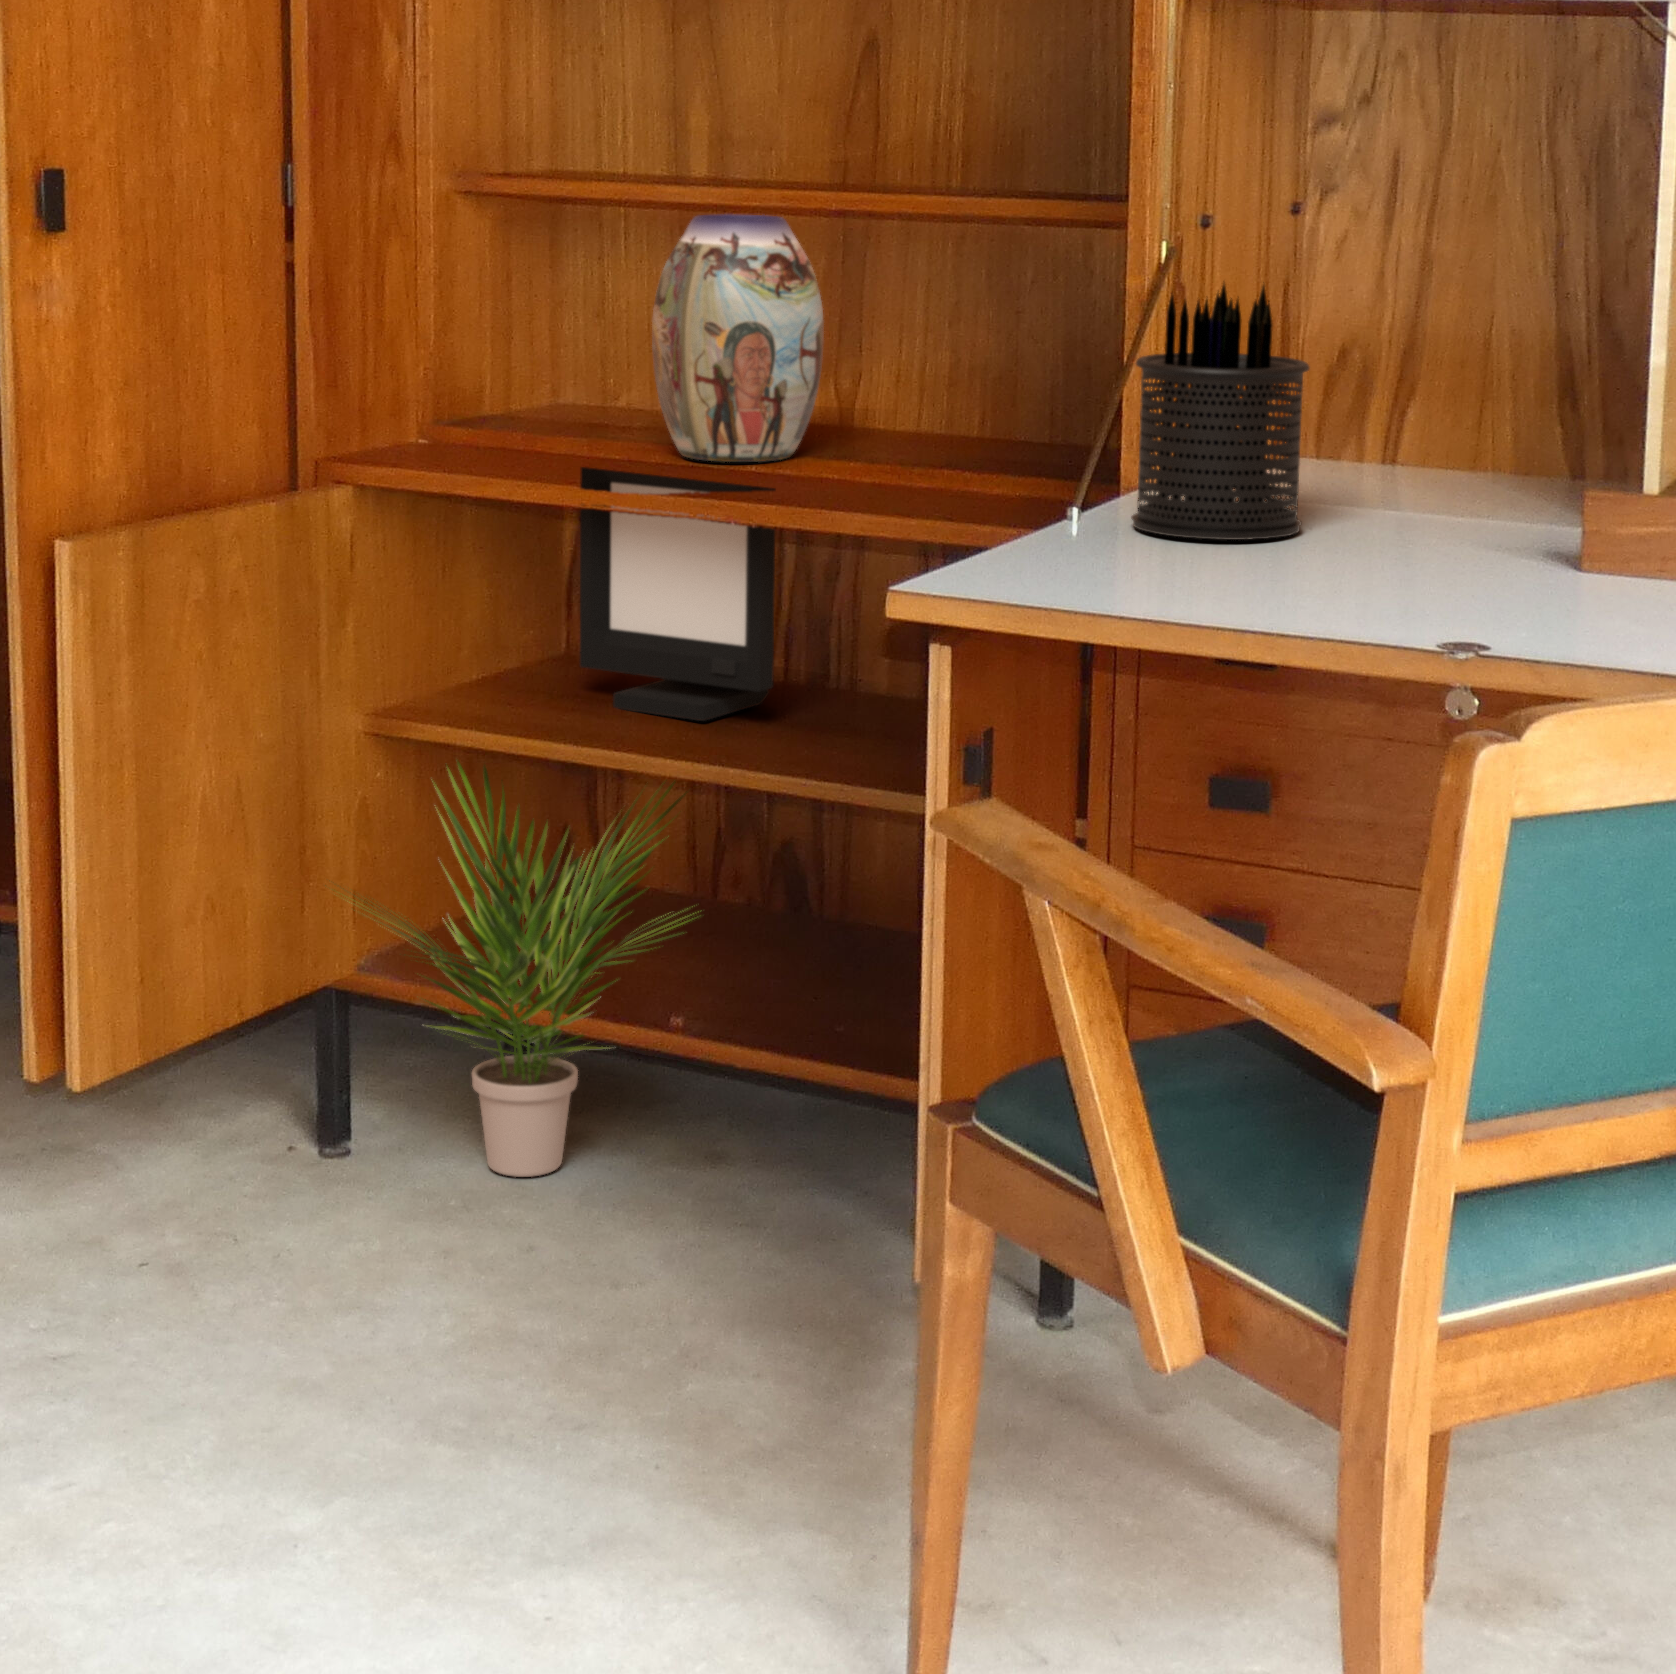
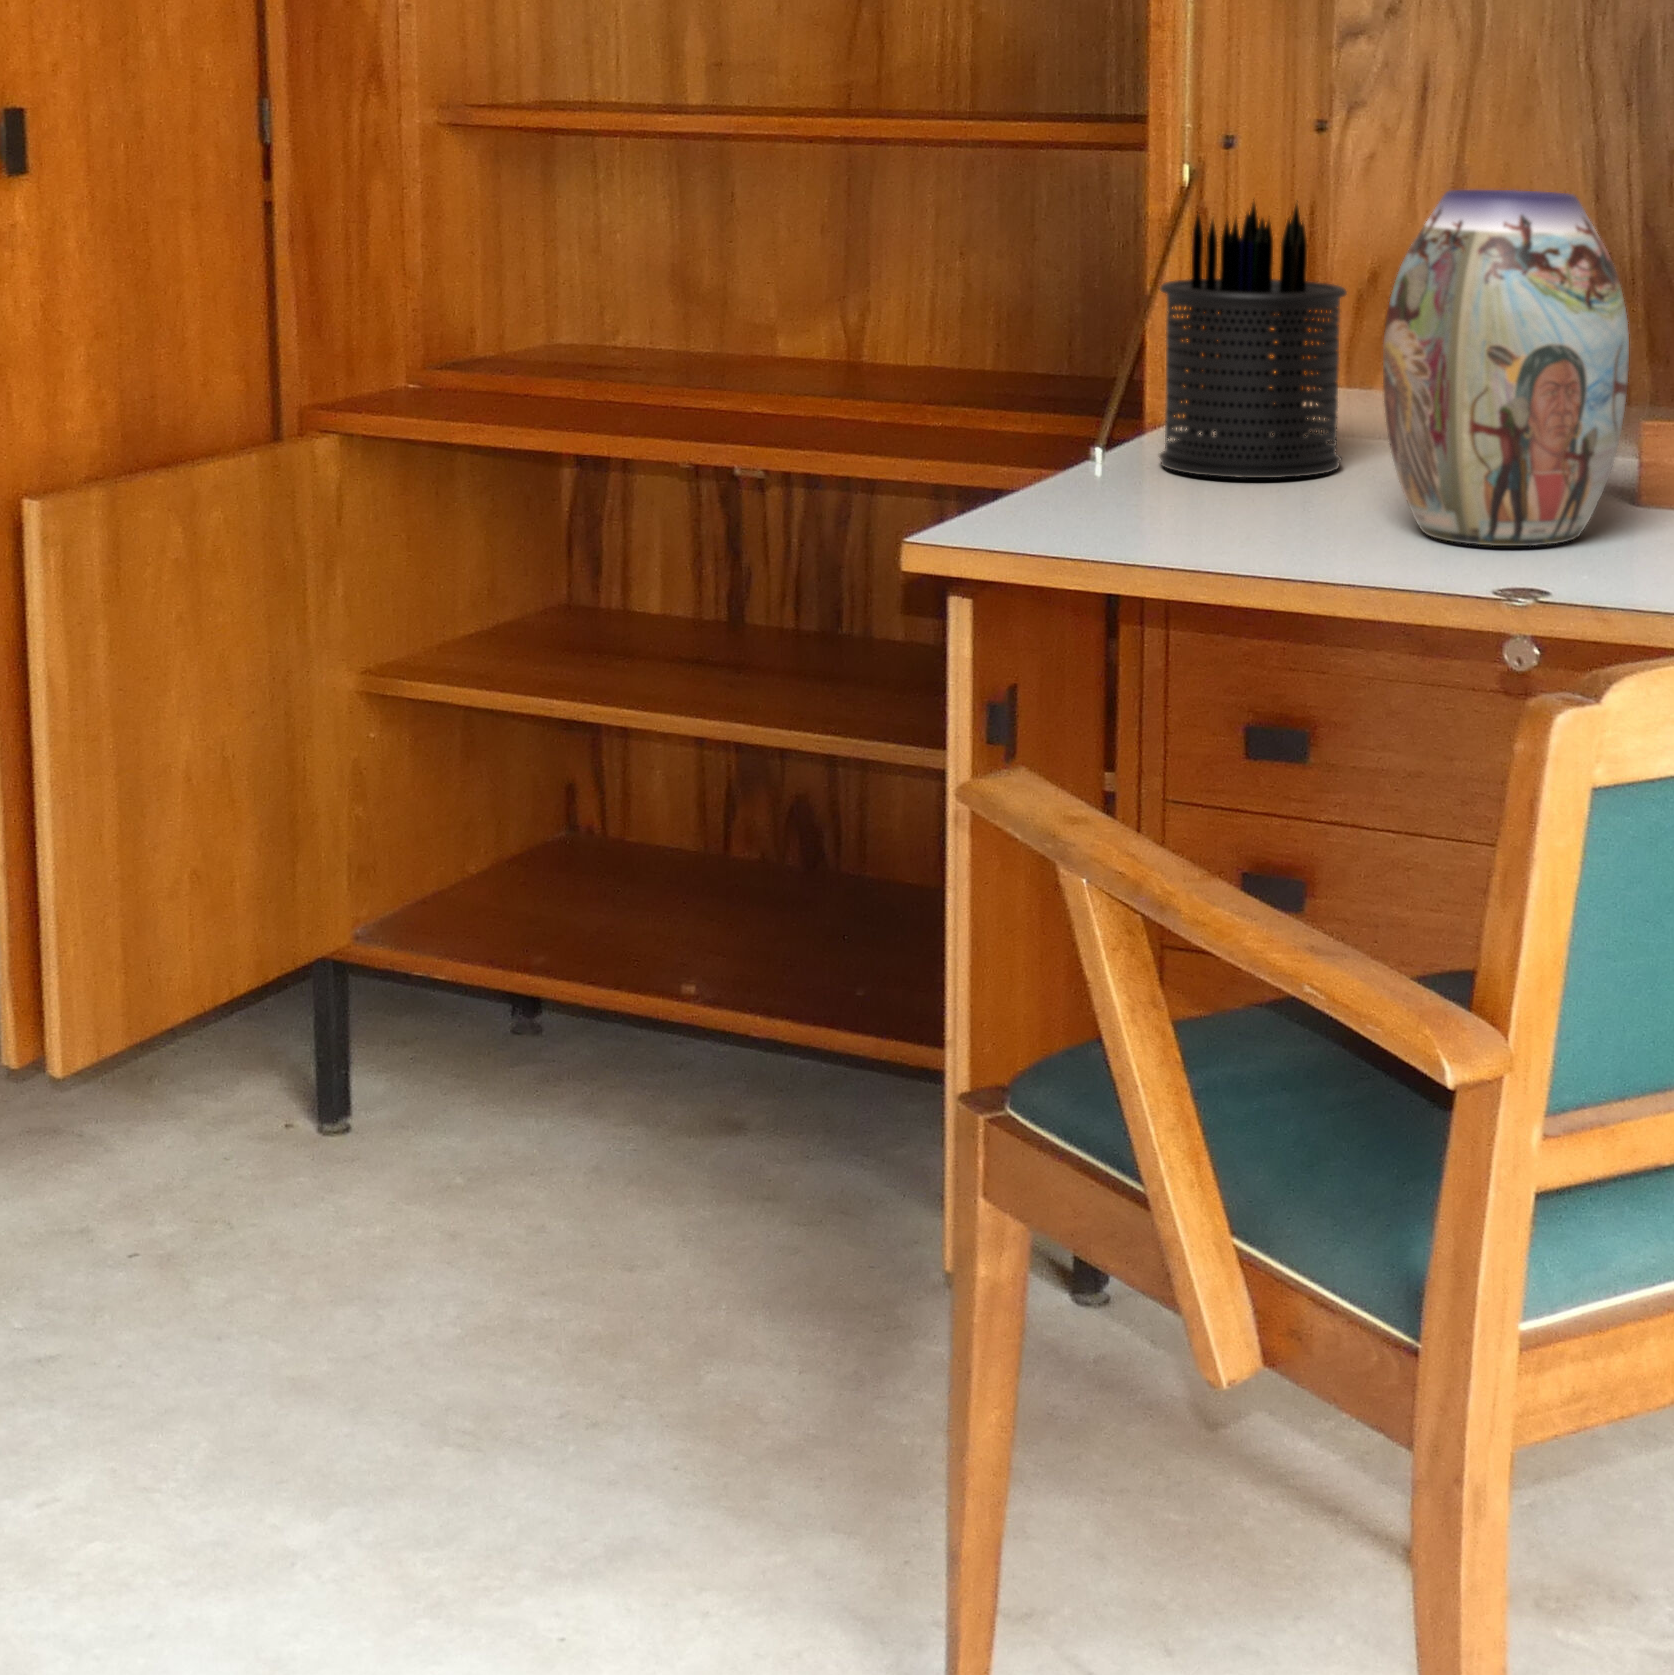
vase: present [652,214,824,462] -> present [1383,190,1629,546]
picture frame: present [580,467,776,721] -> none [568,397,784,679]
potted plant: present [331,760,694,1177] -> none [260,729,704,1186]

